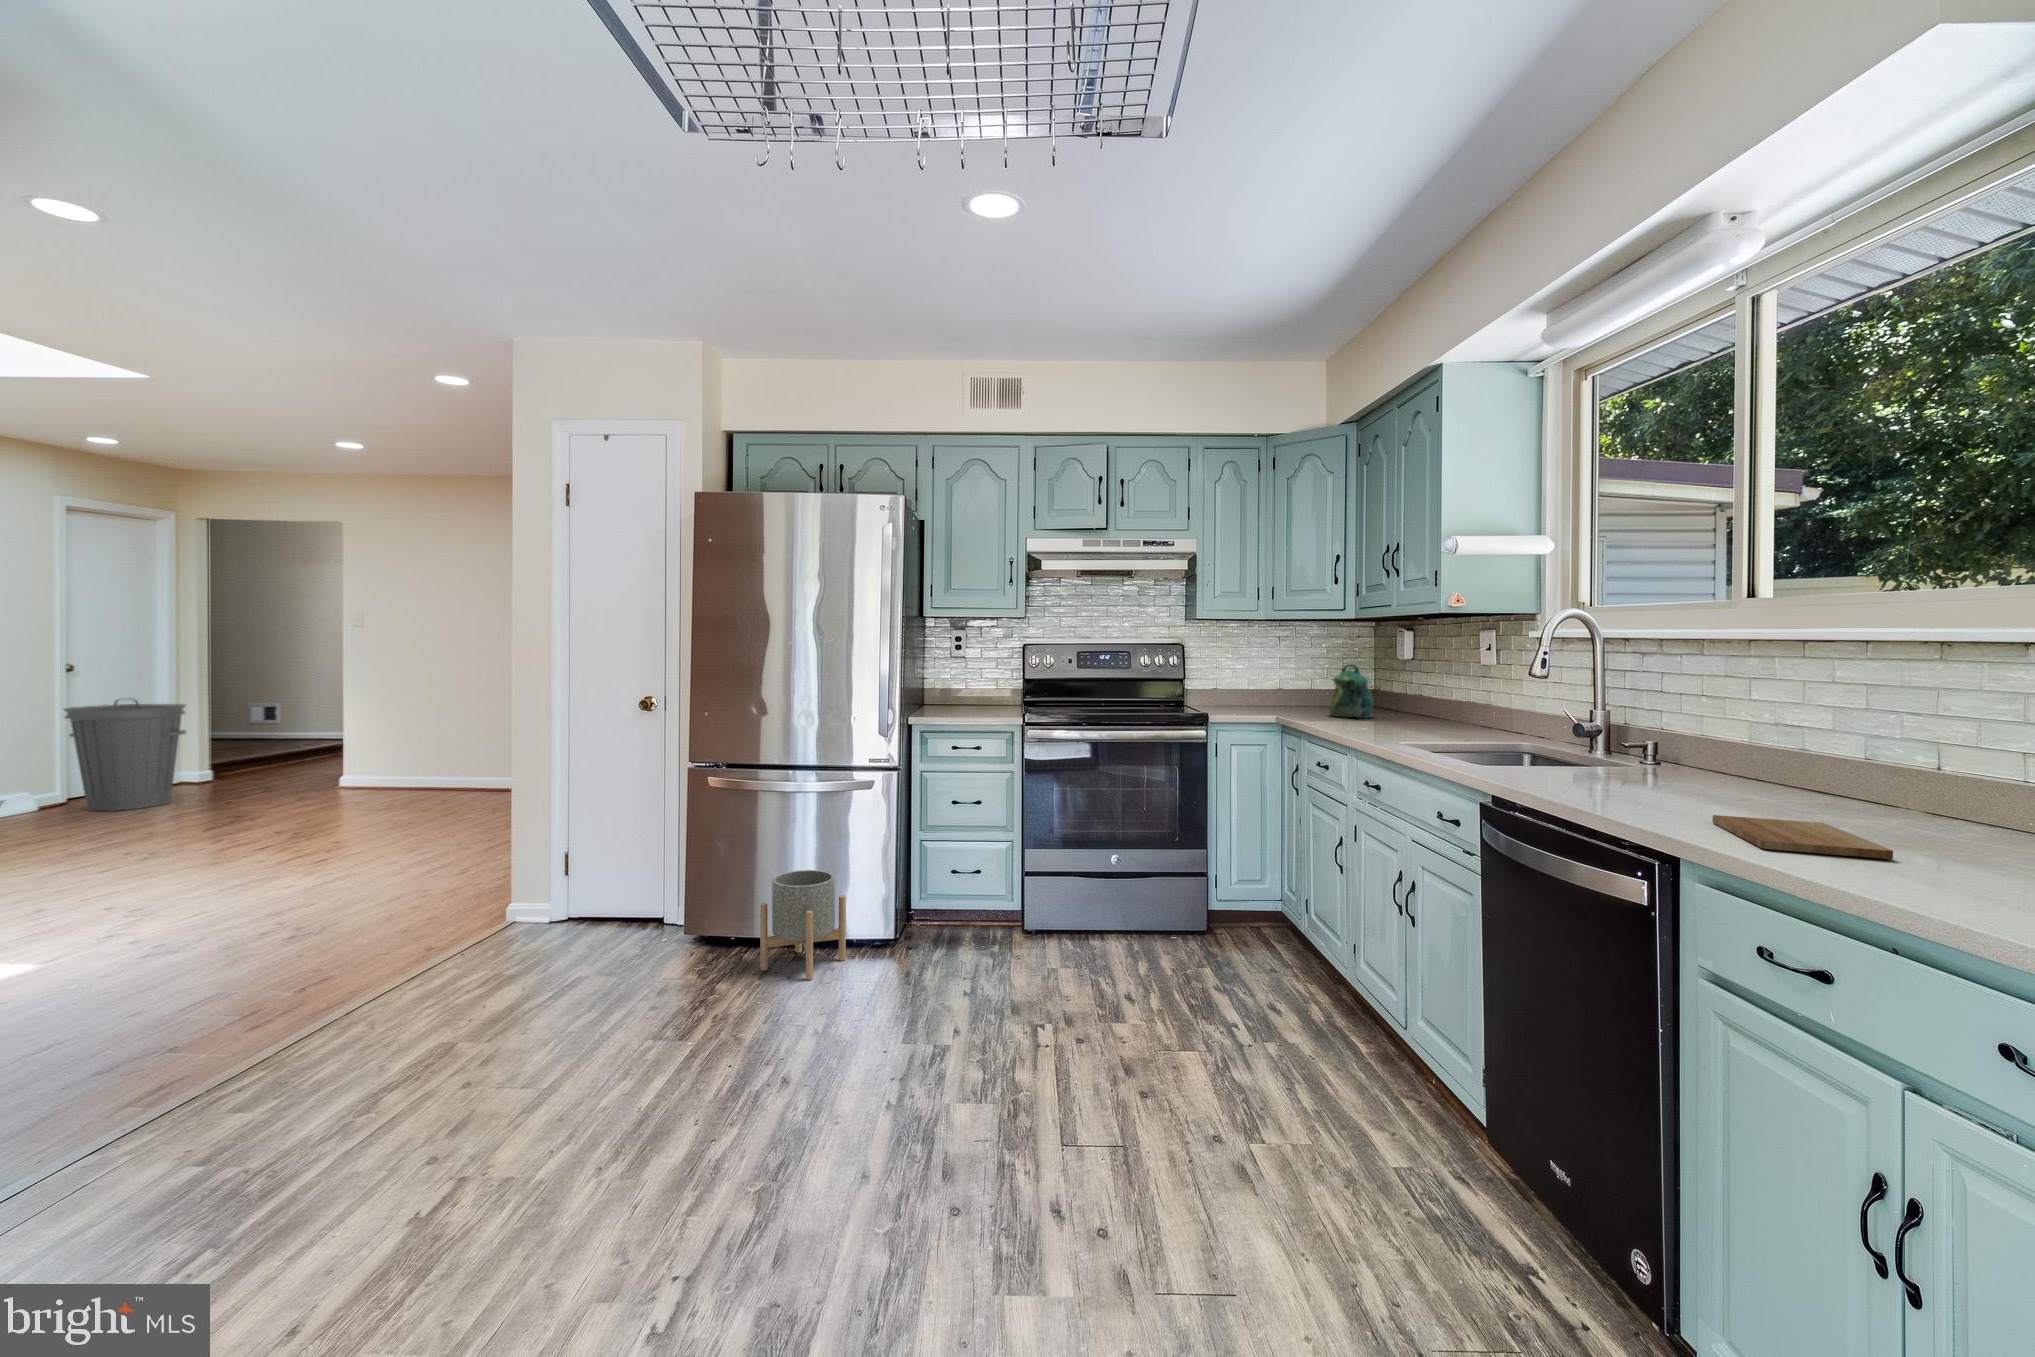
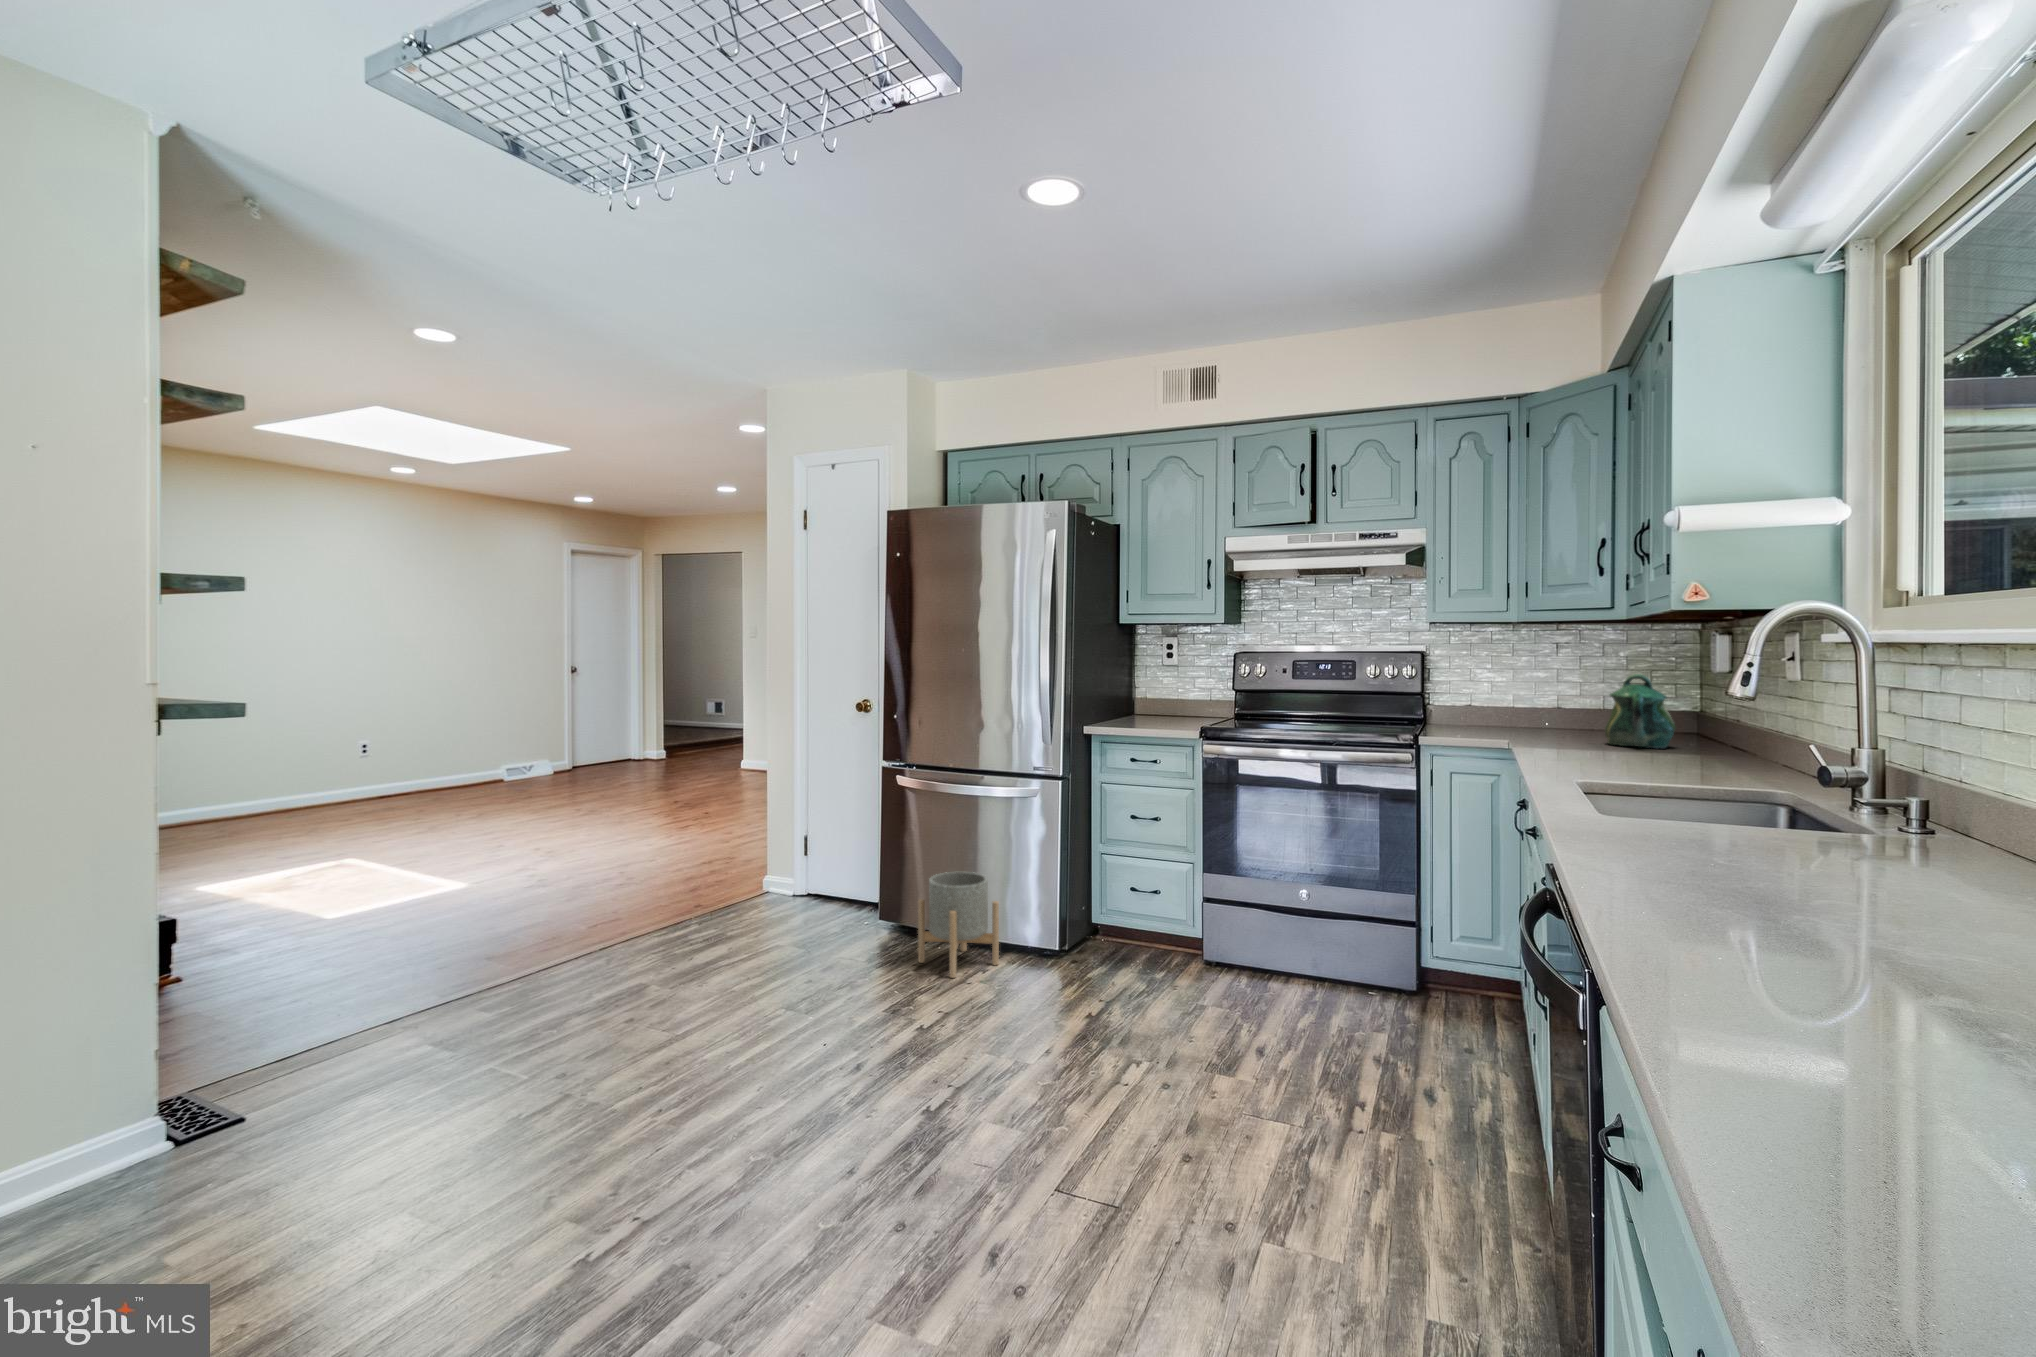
trash can: present [64,700,186,811] -> none [570,694,641,777]
cutting board: present [1712,815,1893,859] -> none [1721,913,1963,1015]

